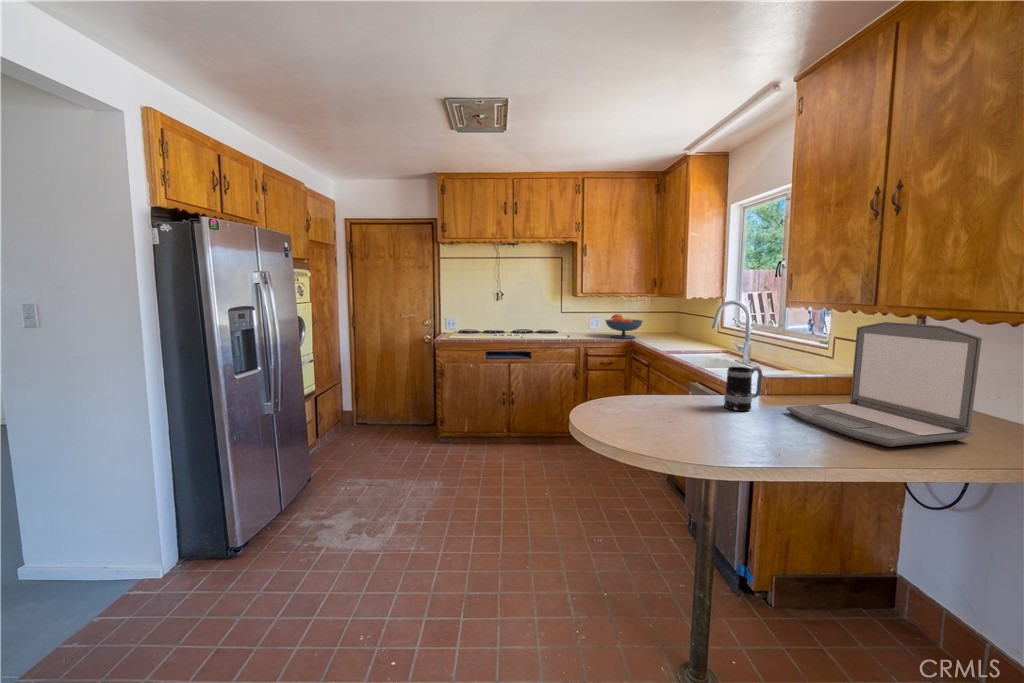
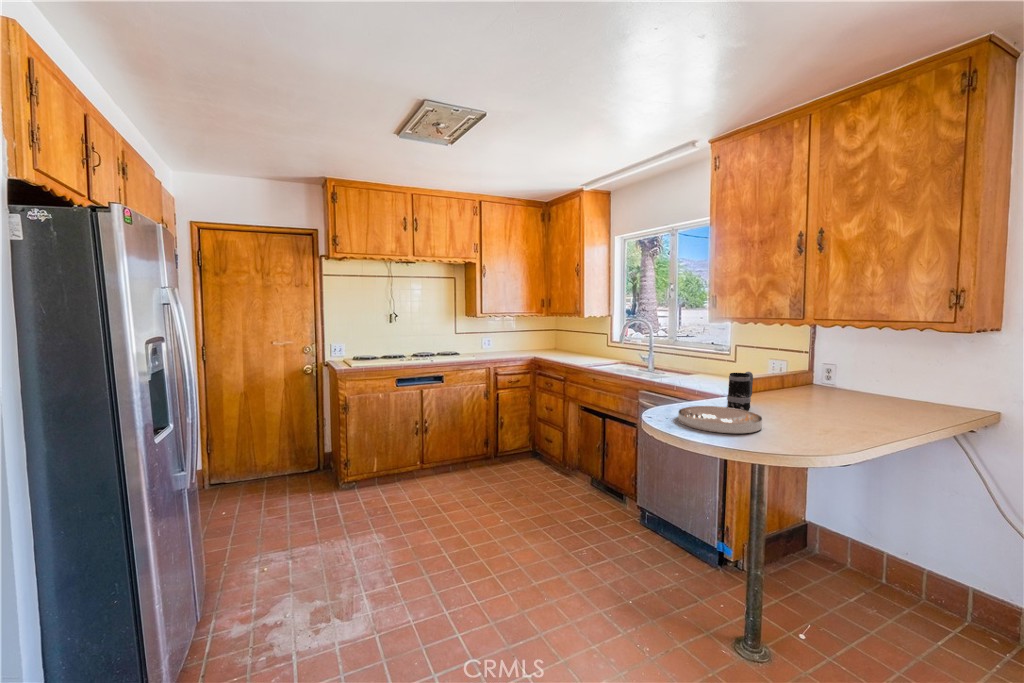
fruit bowl: present [606,314,643,338] -> none [508,333,543,357]
laptop: present [787,322,982,447] -> none [772,331,898,423]
plate: none [630,399,721,432] -> present [678,406,762,433]

